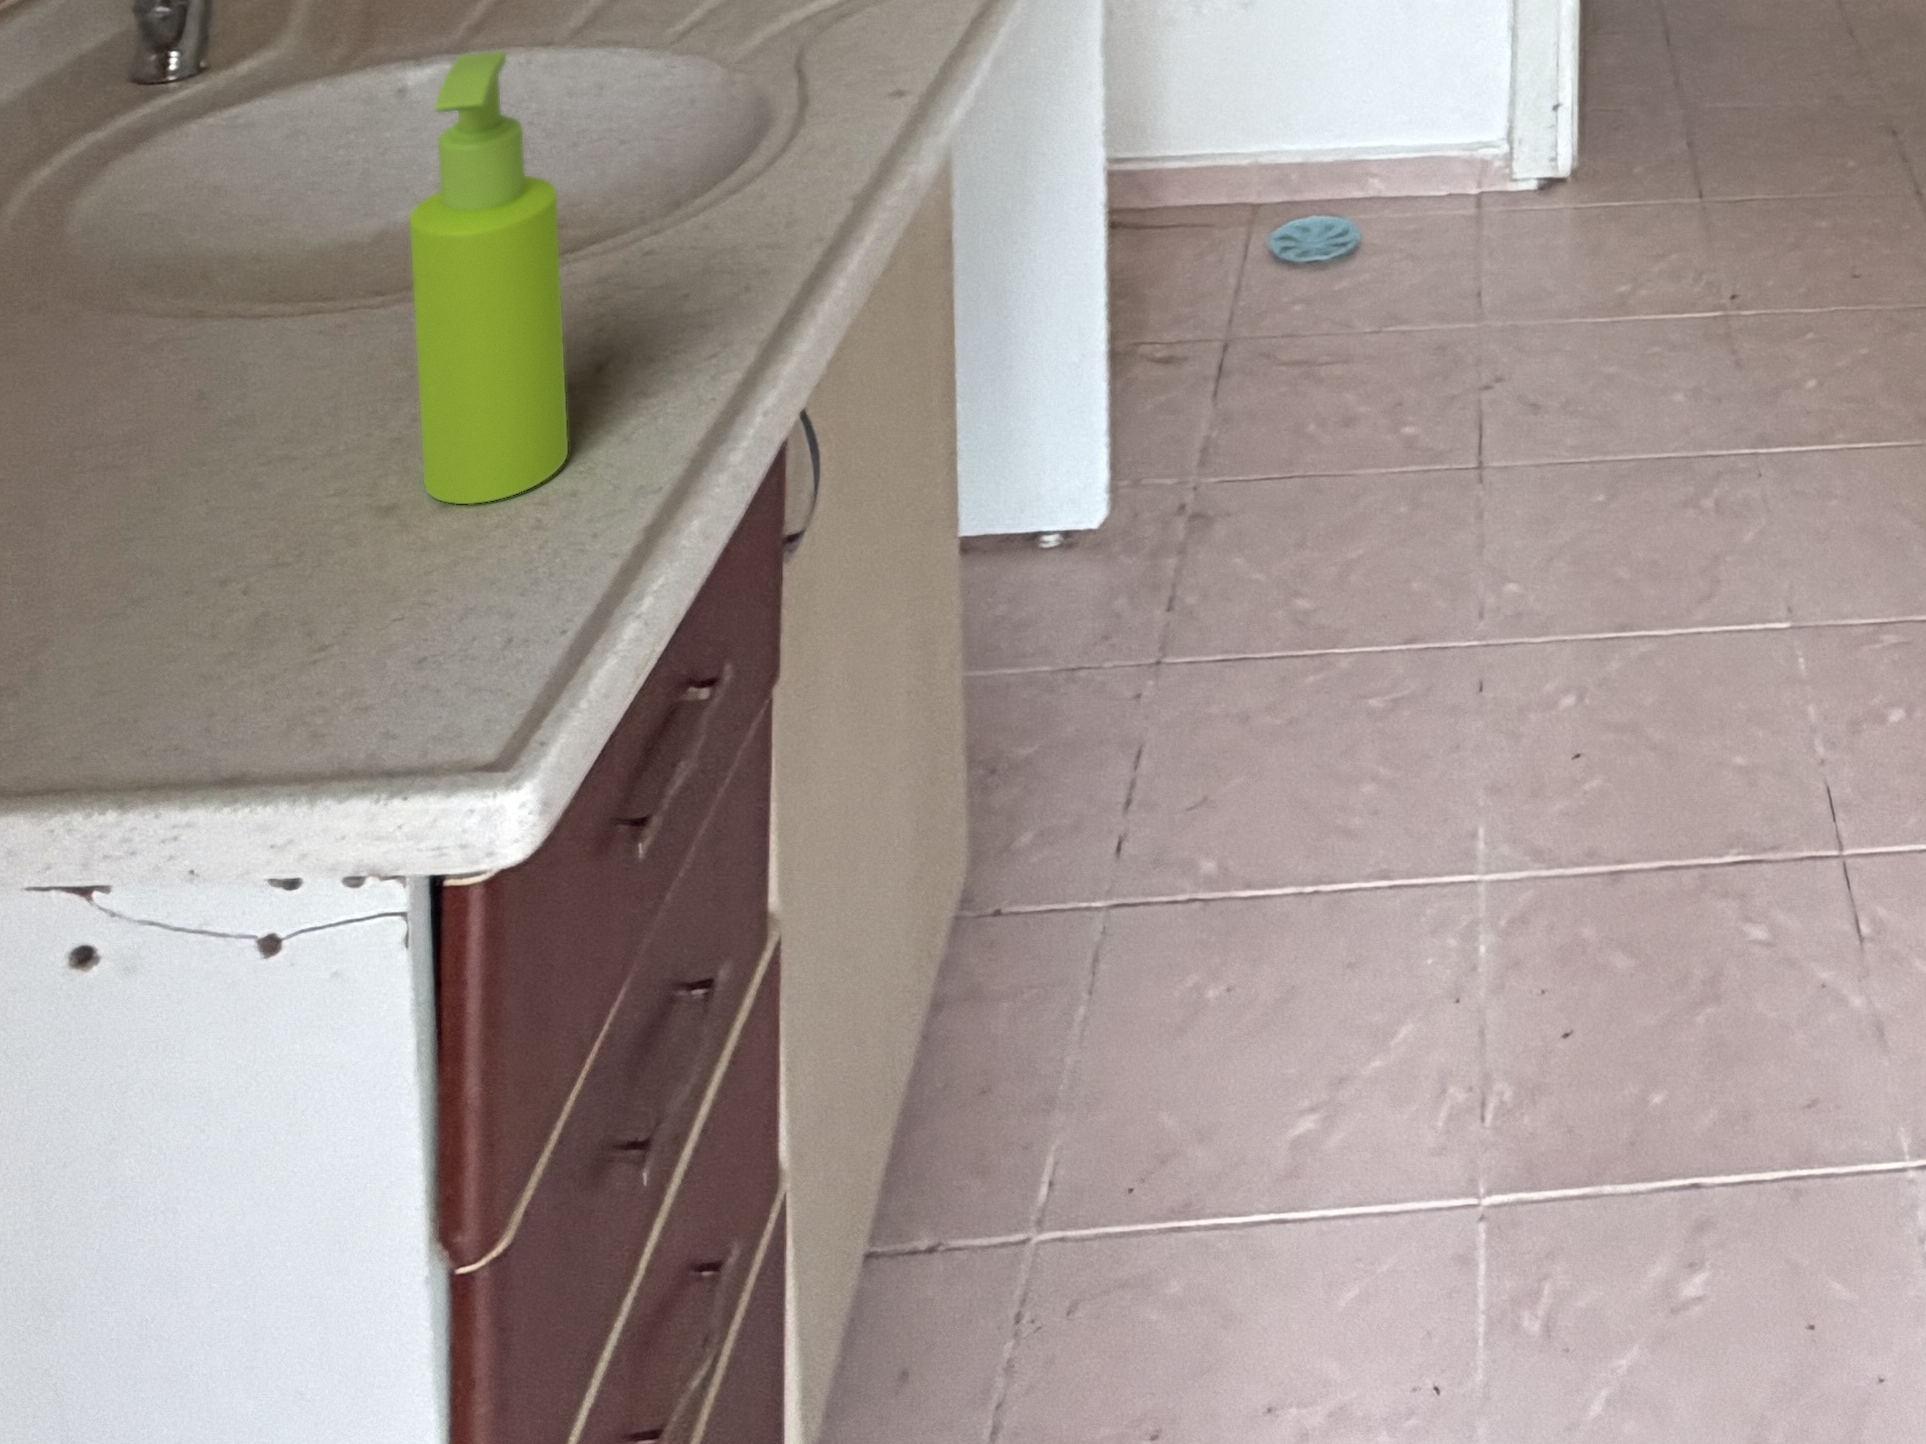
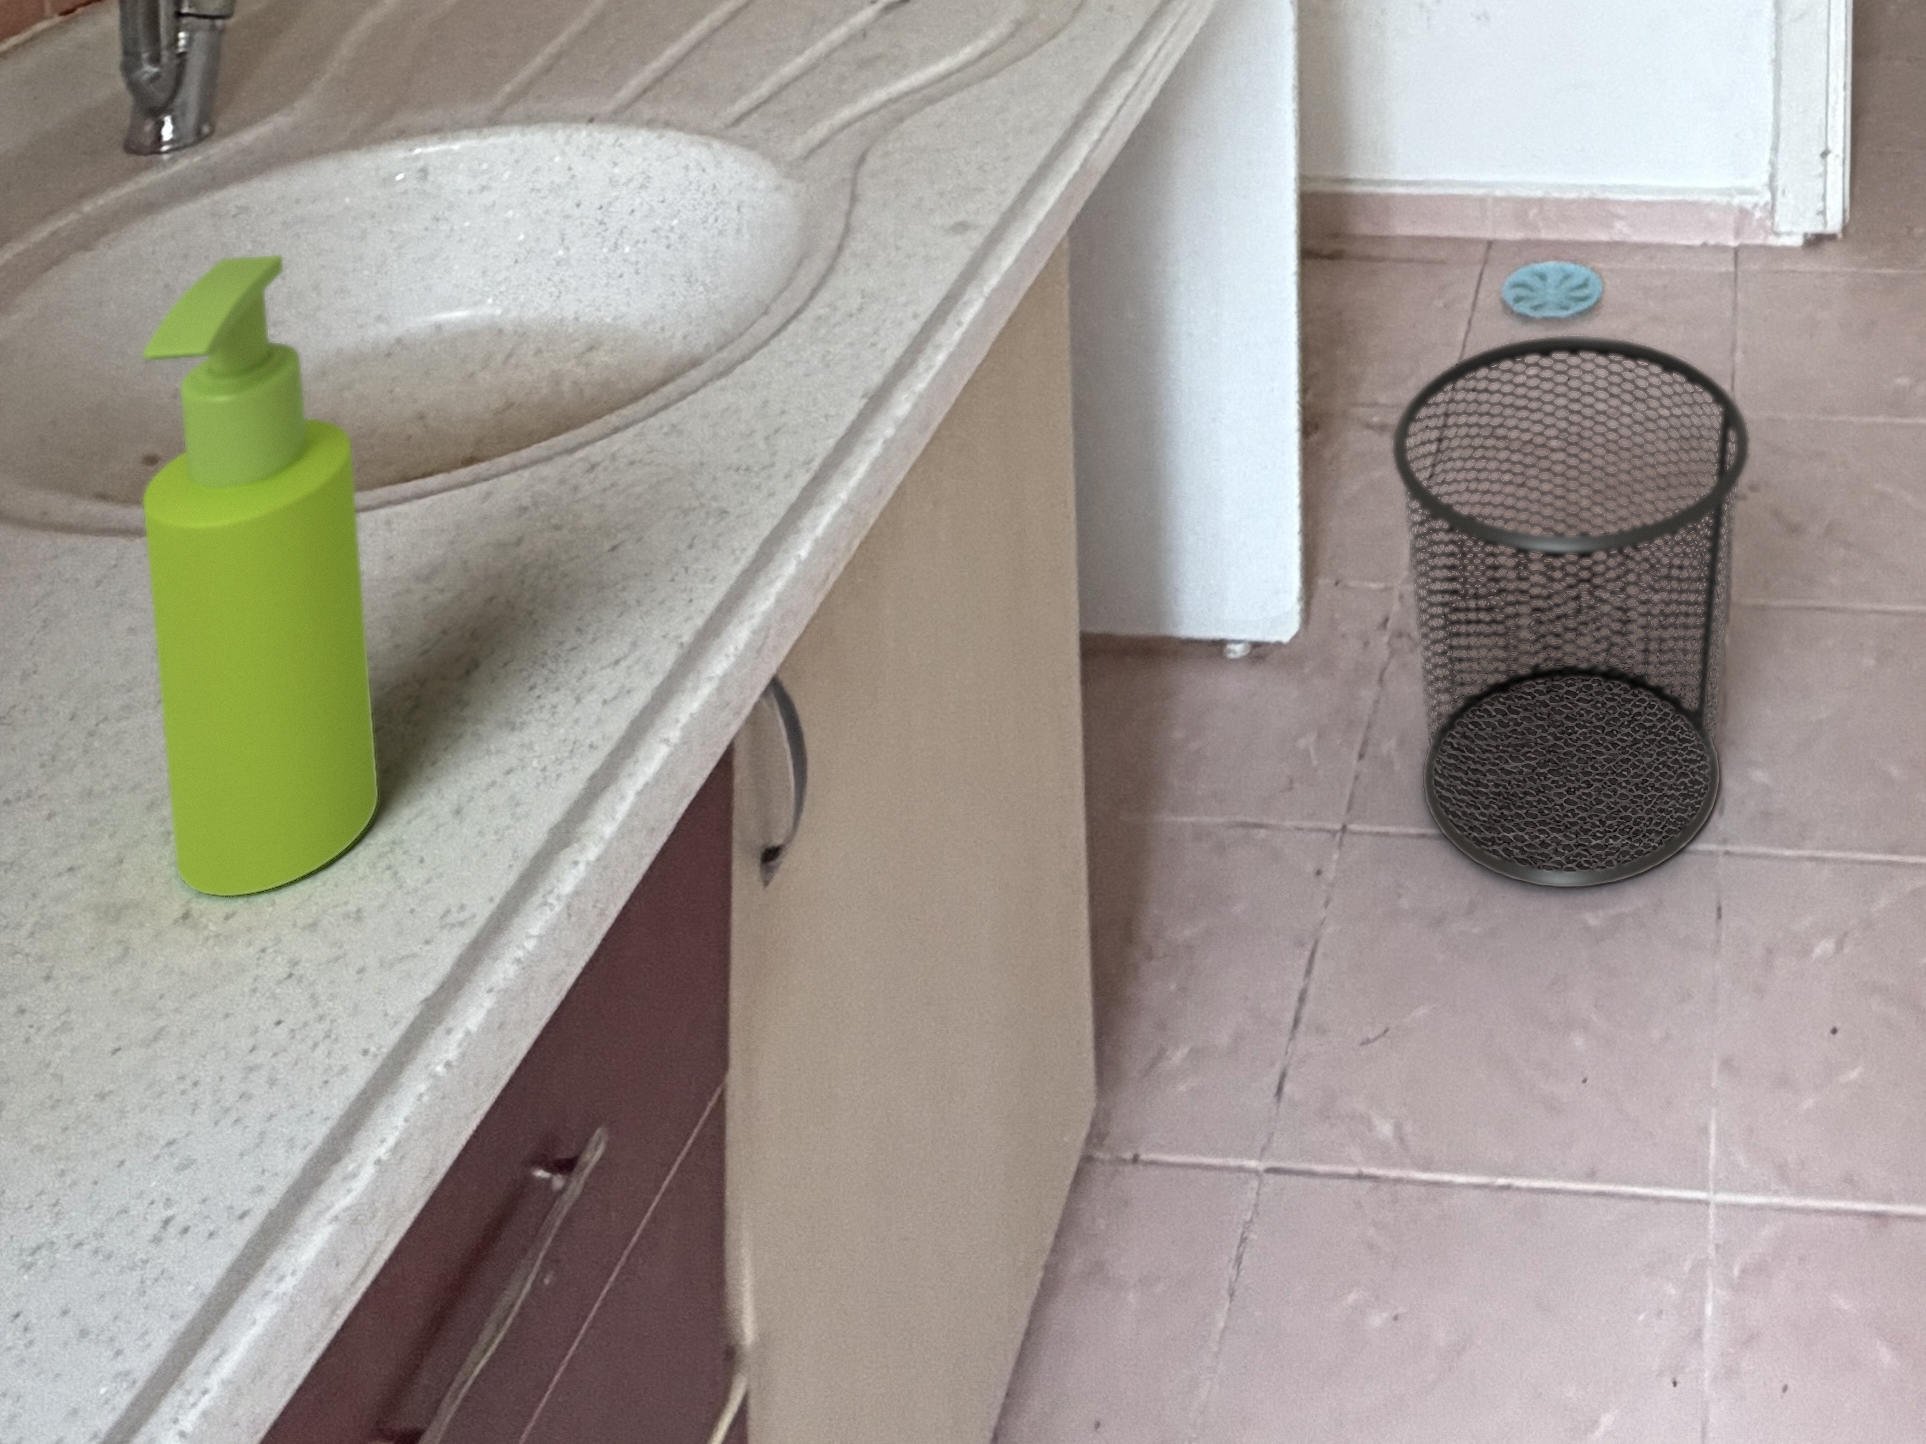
waste bin: none [1200,243,1506,689] -> present [1393,336,1749,887]

